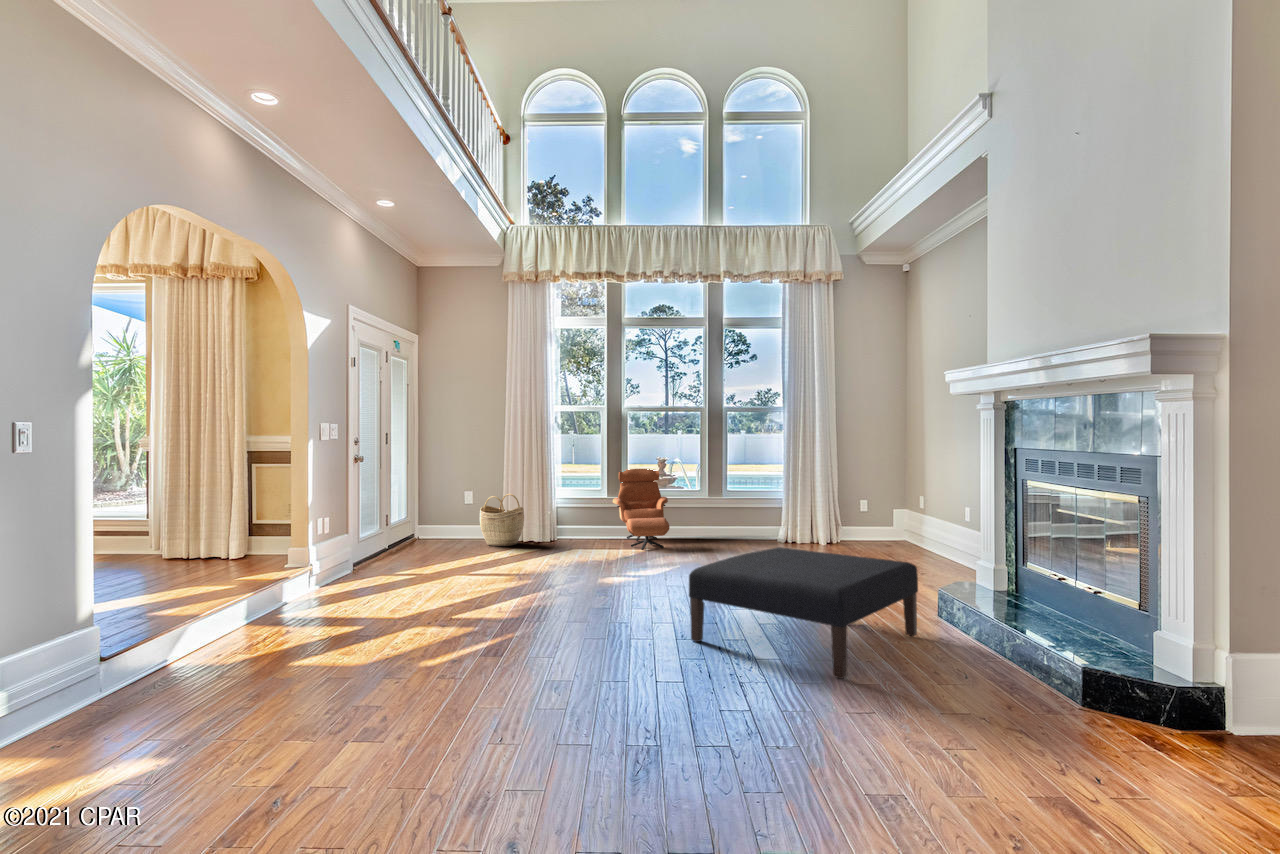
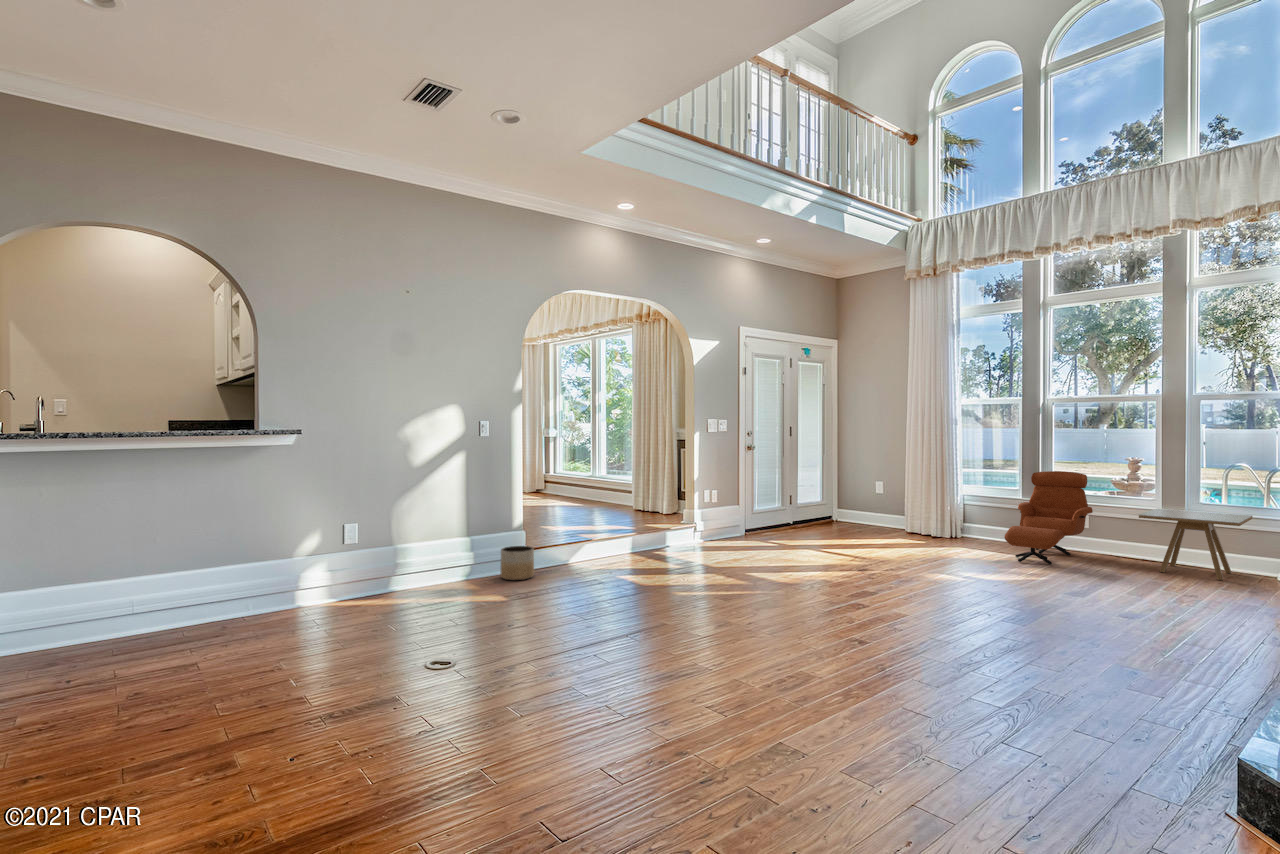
side table: none [706,492,773,541] -> present [1139,509,1252,580]
woven basket: present [480,494,524,546] -> none [875,487,917,536]
ottoman: present [689,547,918,679] -> none [849,564,1108,701]
planter: none [78,650,159,727] -> present [500,546,534,580]

